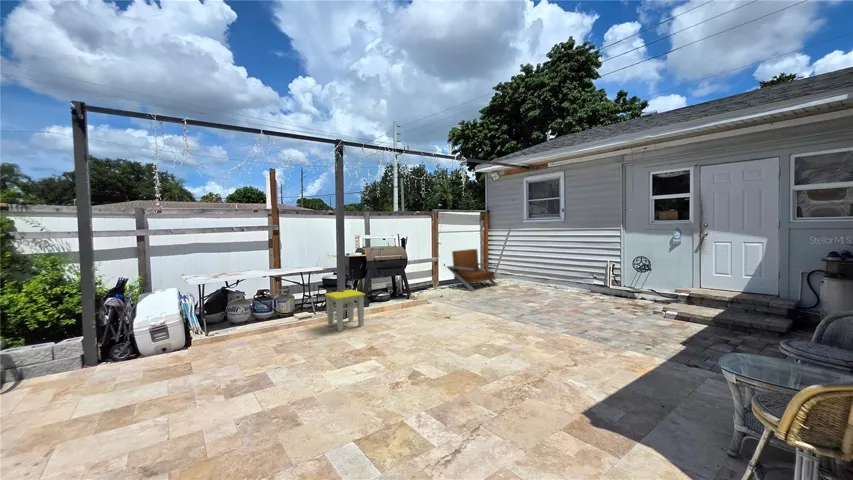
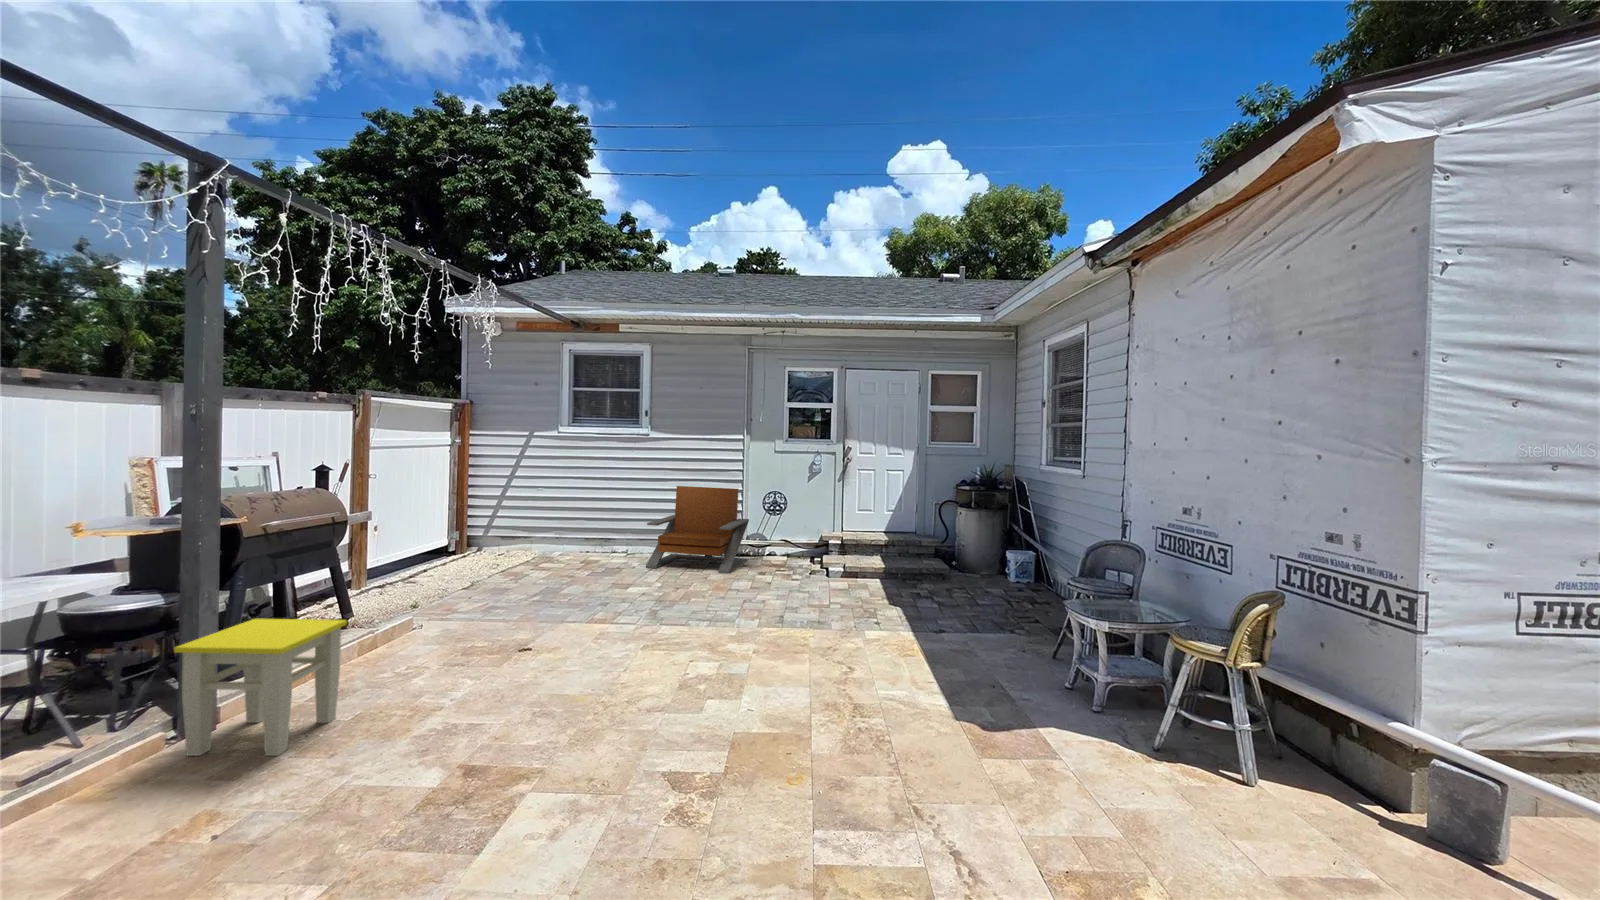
lounge chair: present [447,249,498,291] -> present [646,486,749,573]

